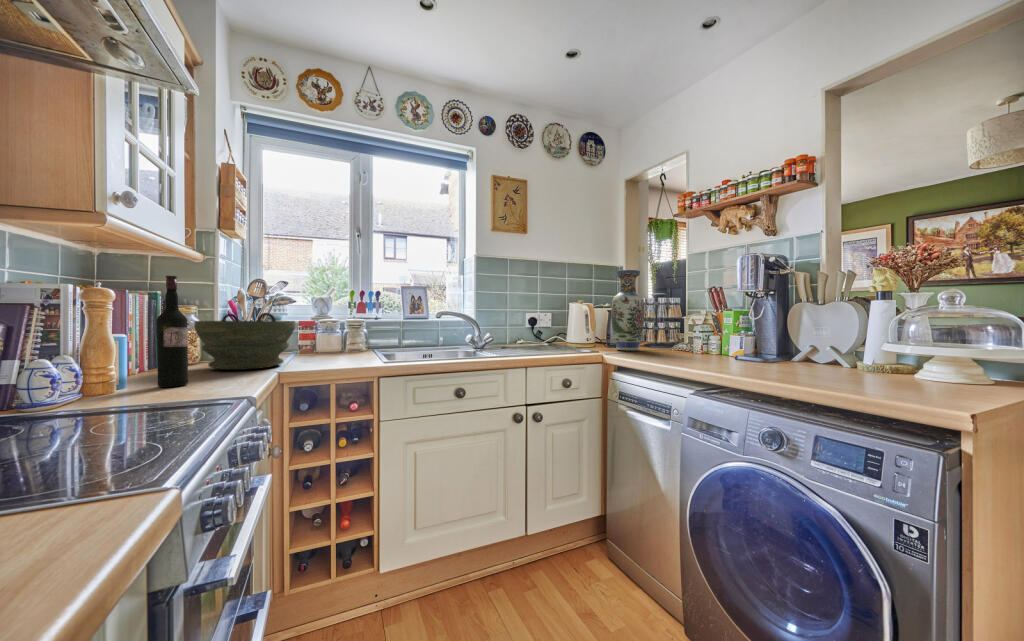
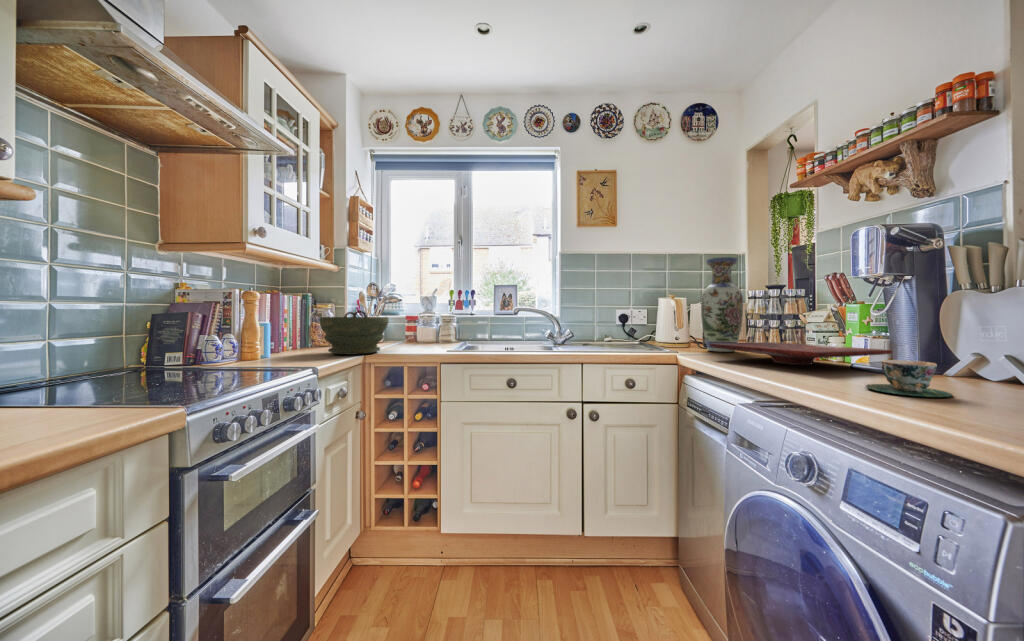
wine bottle: present [156,276,188,387] -> none [279,284,299,363]
cutting board: none [637,342,764,360] -> present [709,342,892,365]
teacup: none [782,354,837,379] -> present [866,360,952,397]

